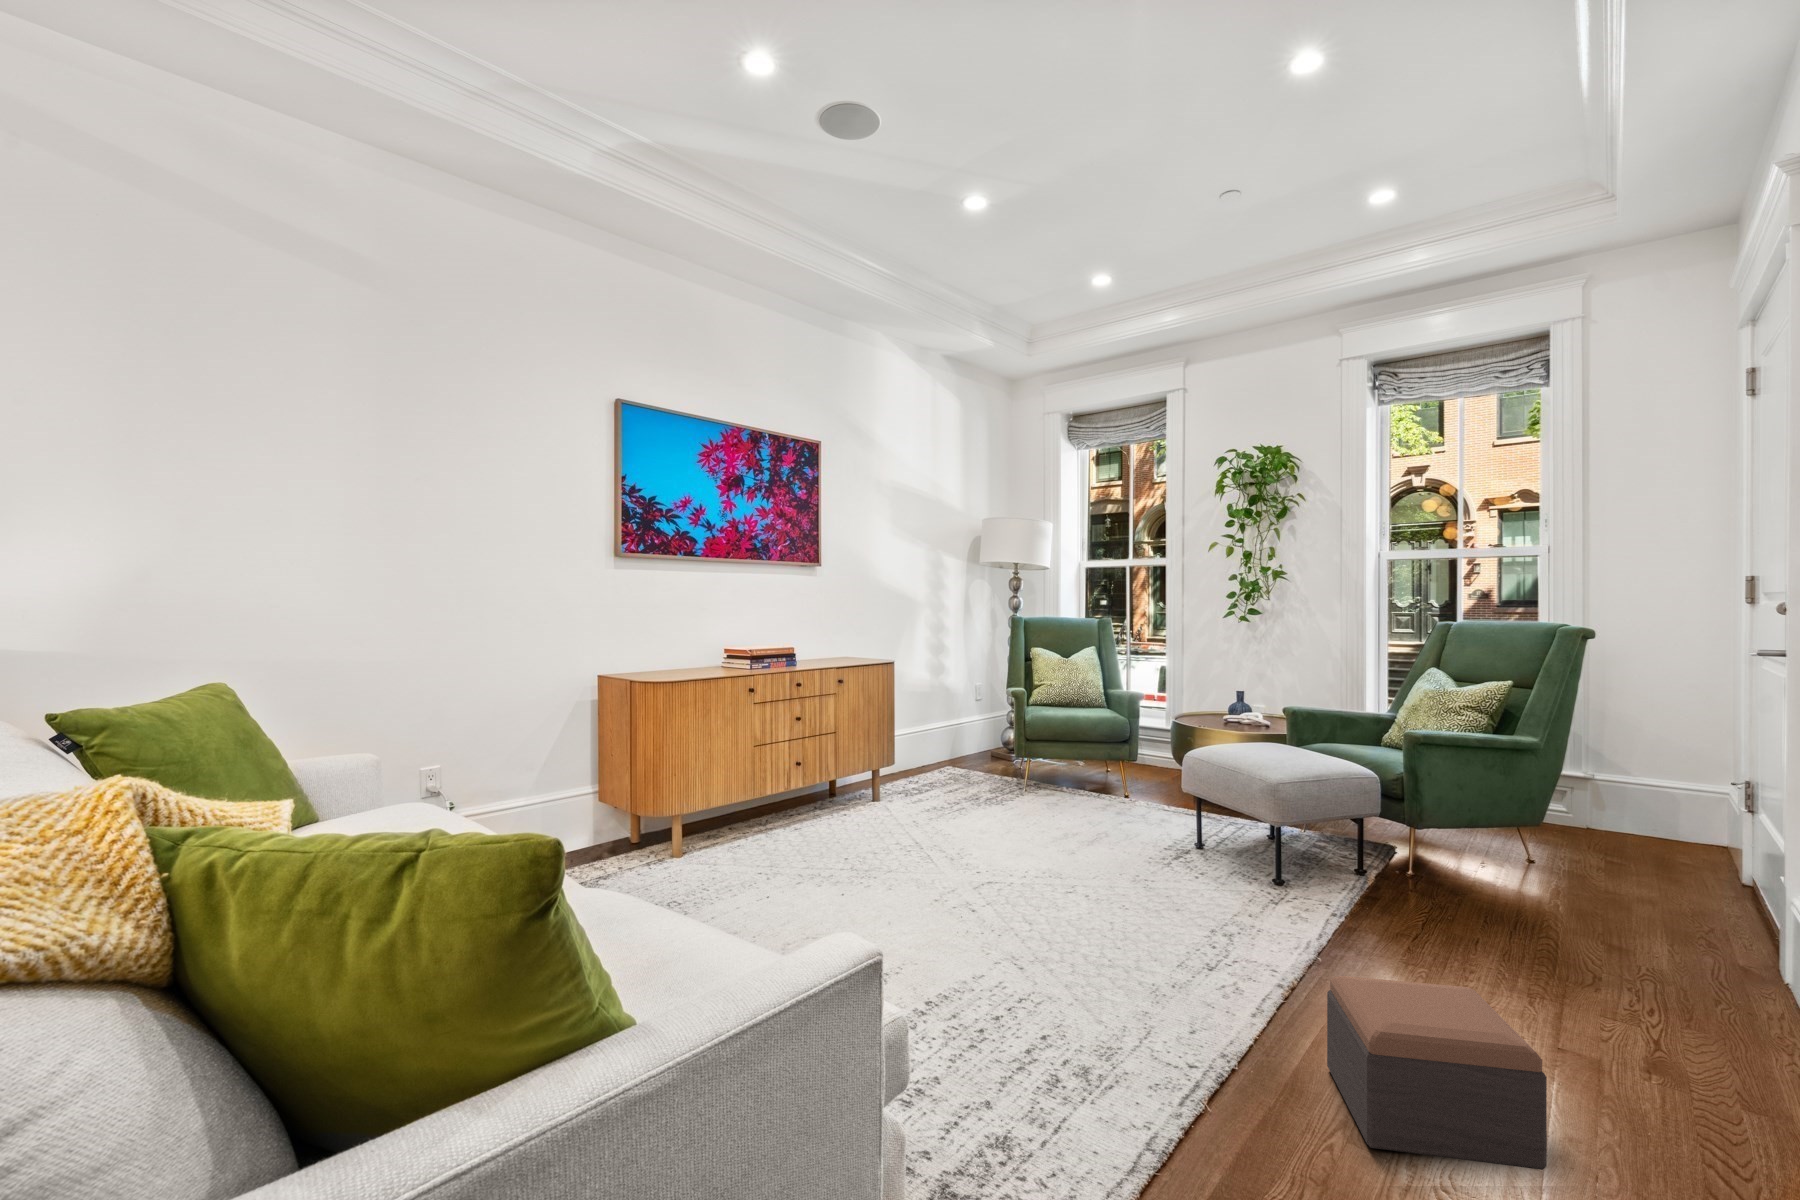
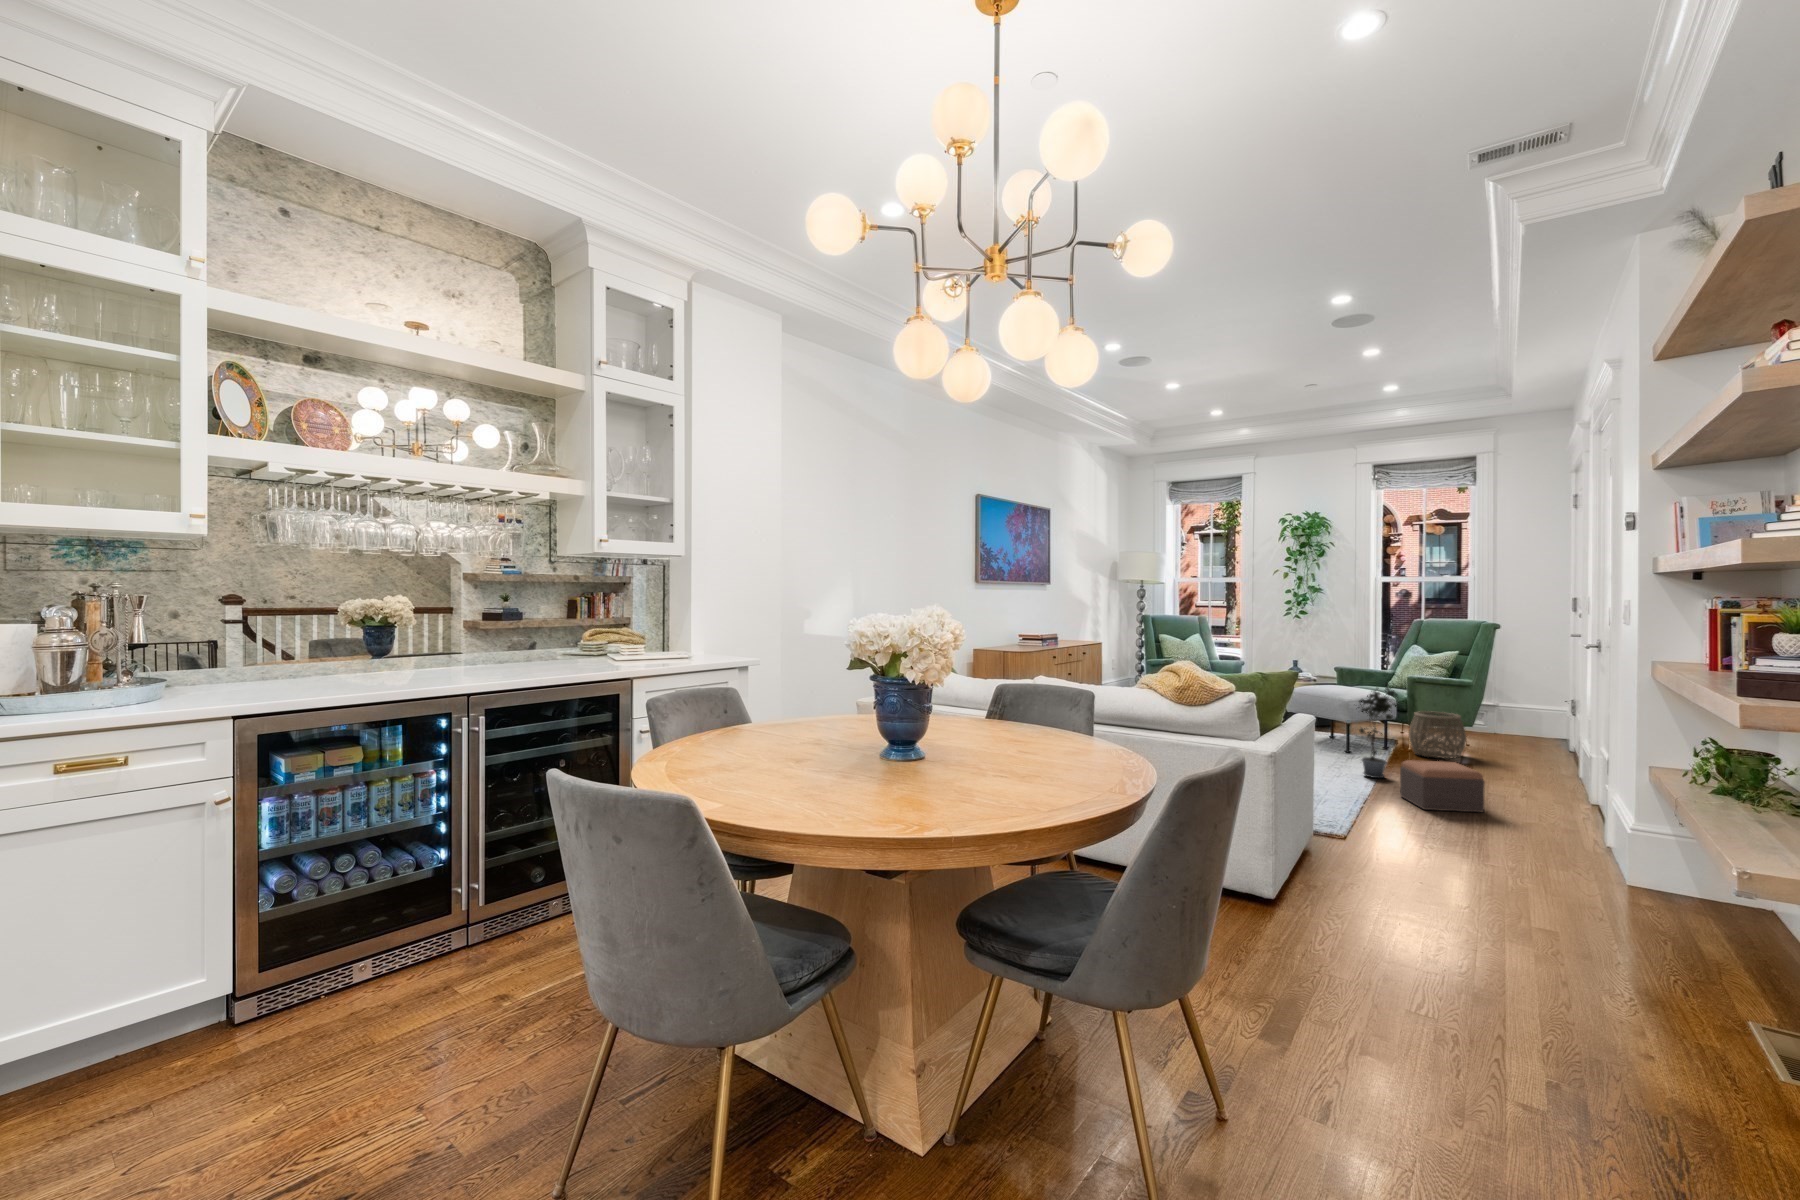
potted plant: none [1251,760,1355,981] -> present [1358,684,1398,778]
woven basket: none [1405,803,1525,910] -> present [1409,711,1466,759]

